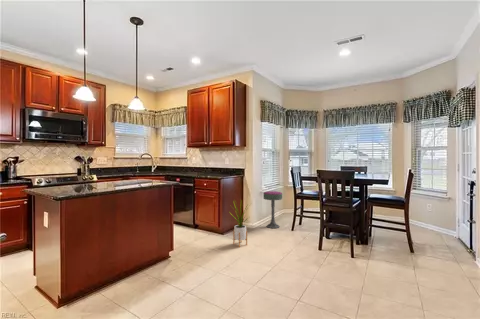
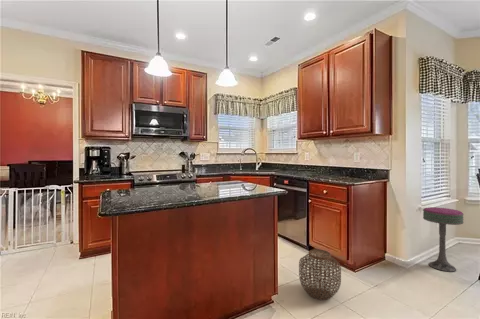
house plant: present [232,204,247,247] -> none [364,216,412,300]
woven basket: none [187,222,214,254] -> present [299,249,341,300]

